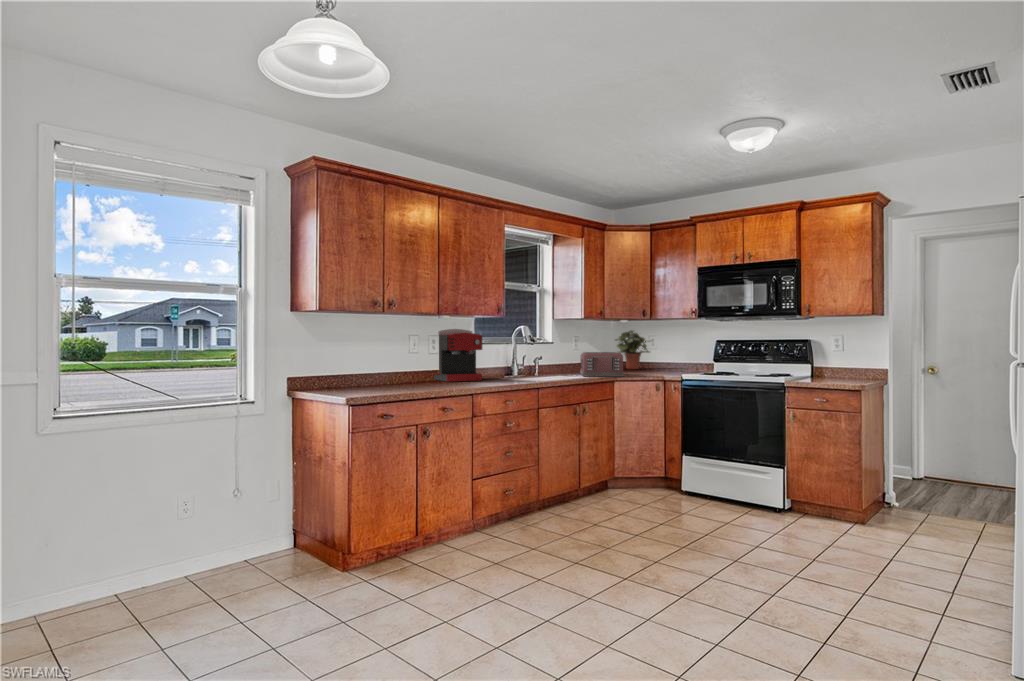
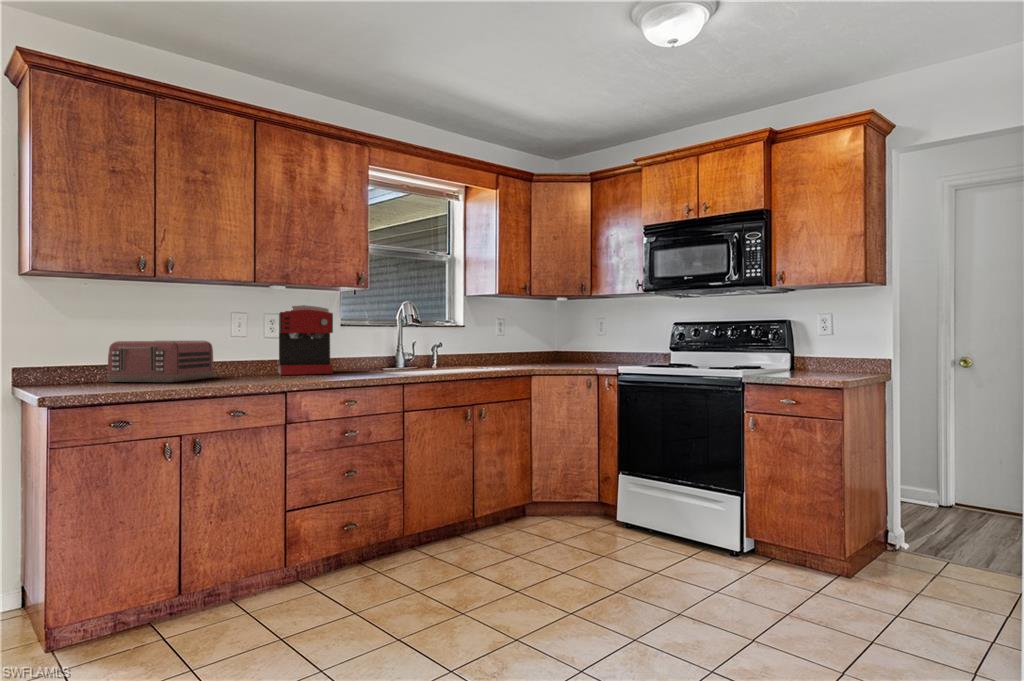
potted plant: present [616,330,649,369] -> none [553,311,599,361]
toaster: present [580,352,624,377] -> present [107,341,215,382]

